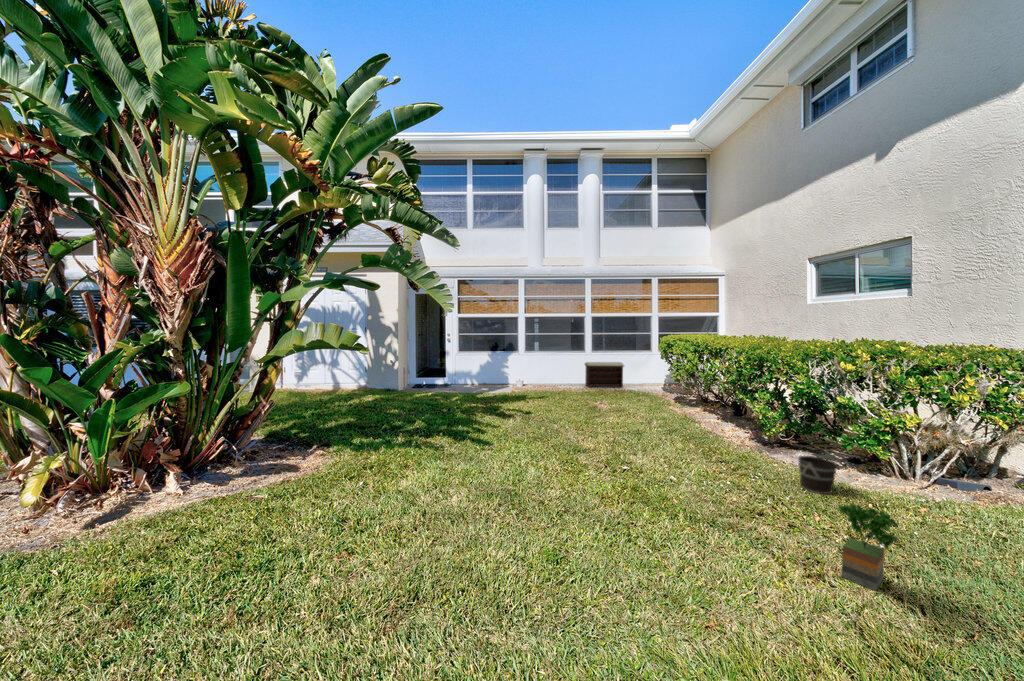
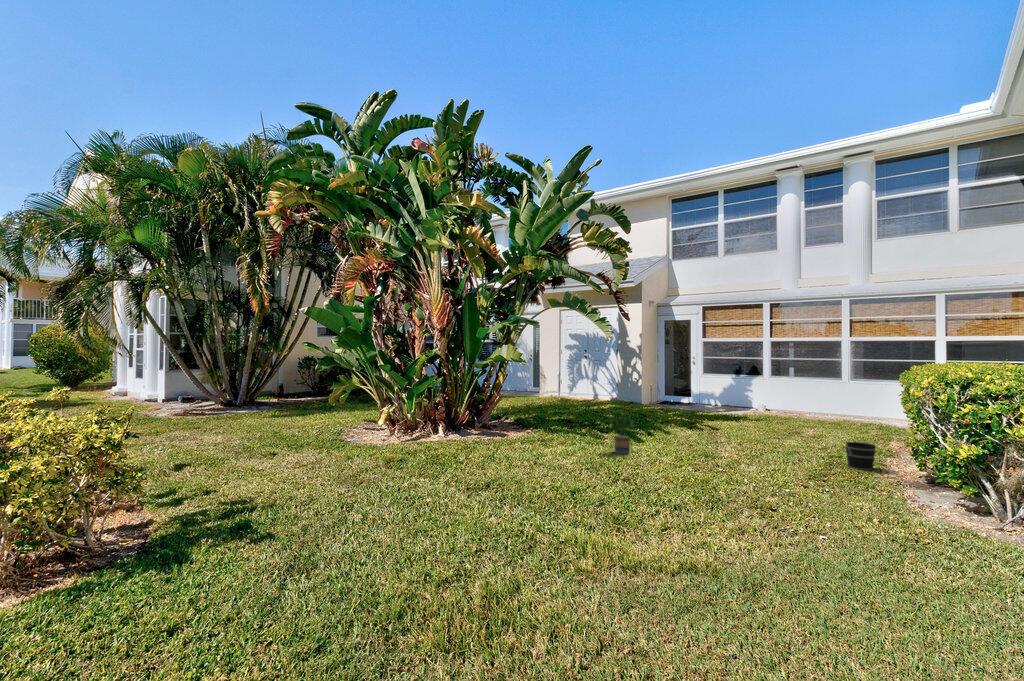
bench: present [585,362,624,388] -> none [837,392,891,424]
potted tree: present [839,504,899,591] -> present [610,417,635,454]

